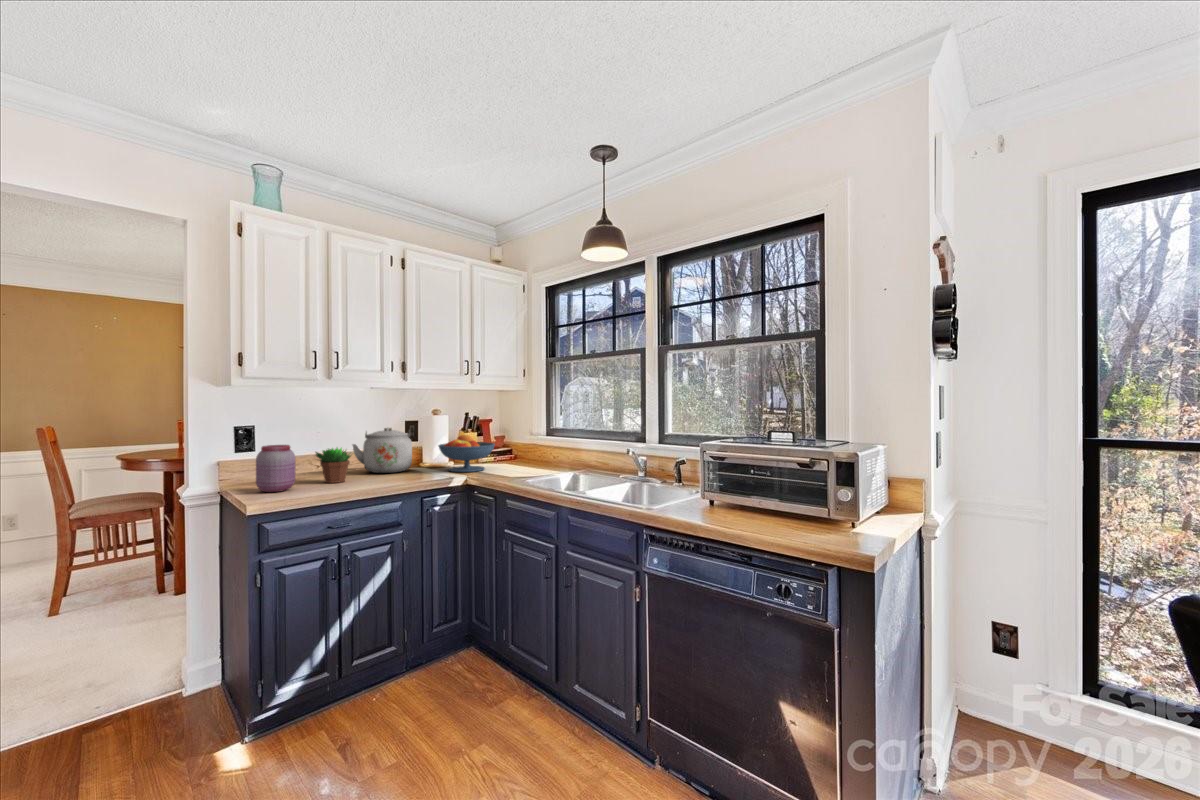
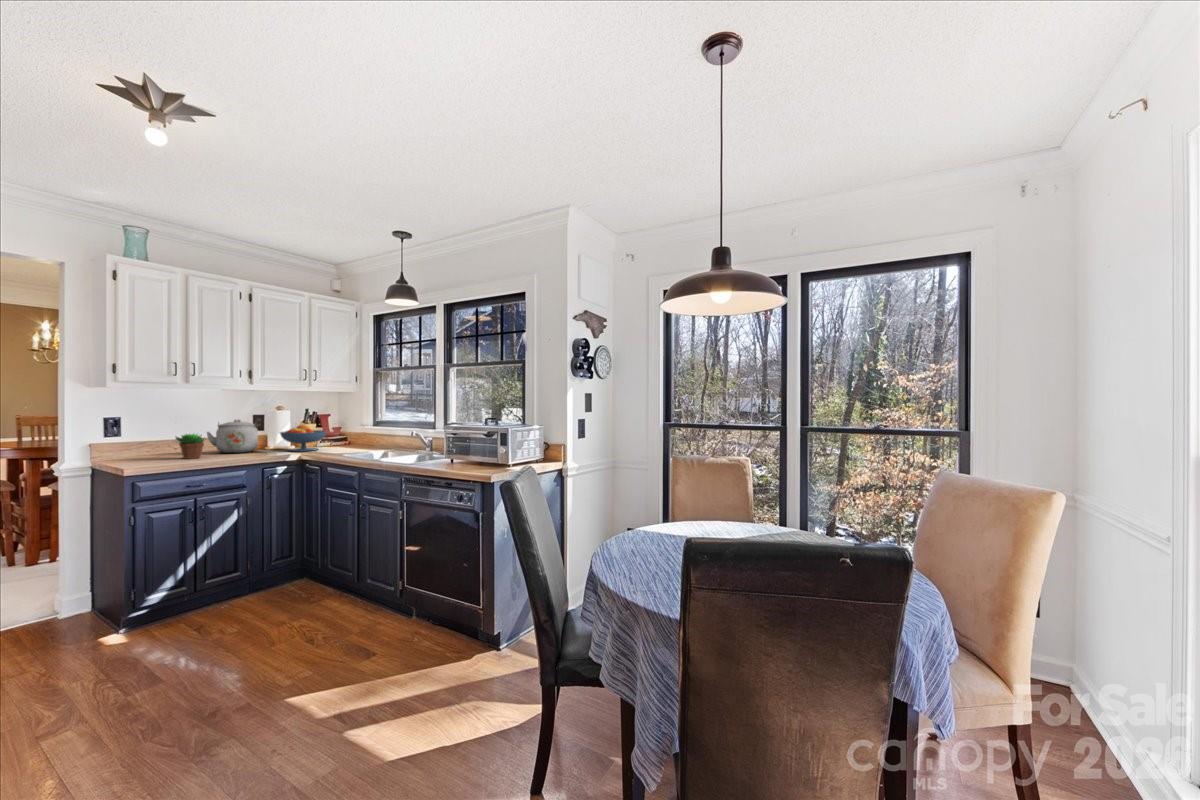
jar: present [256,445,295,492] -> none [127,431,159,464]

